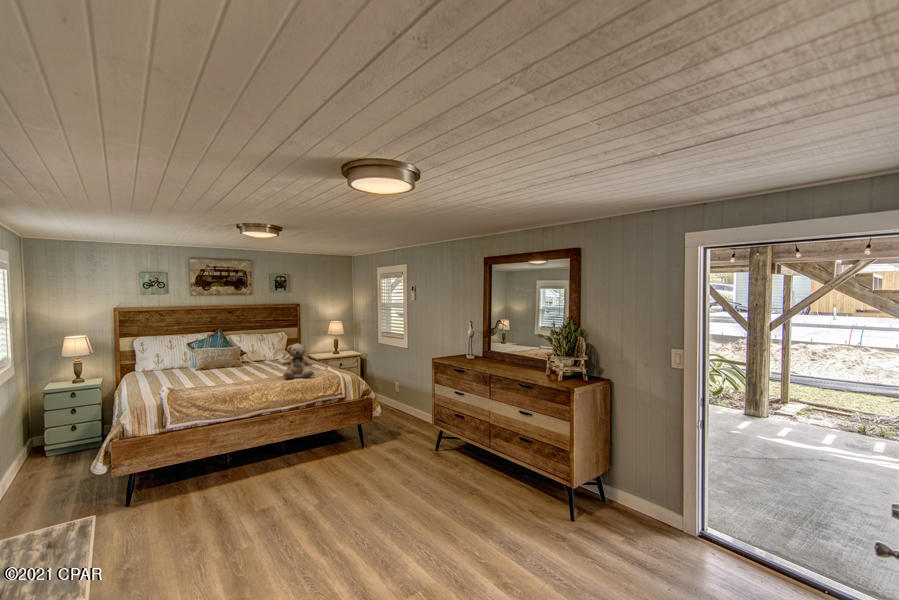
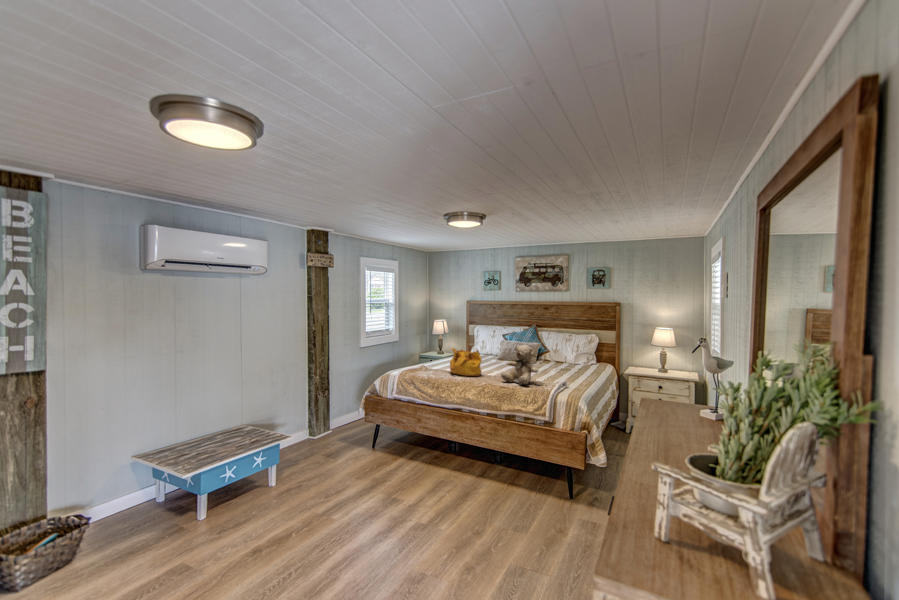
handbag: none [213,355,253,386] -> present [450,348,482,376]

